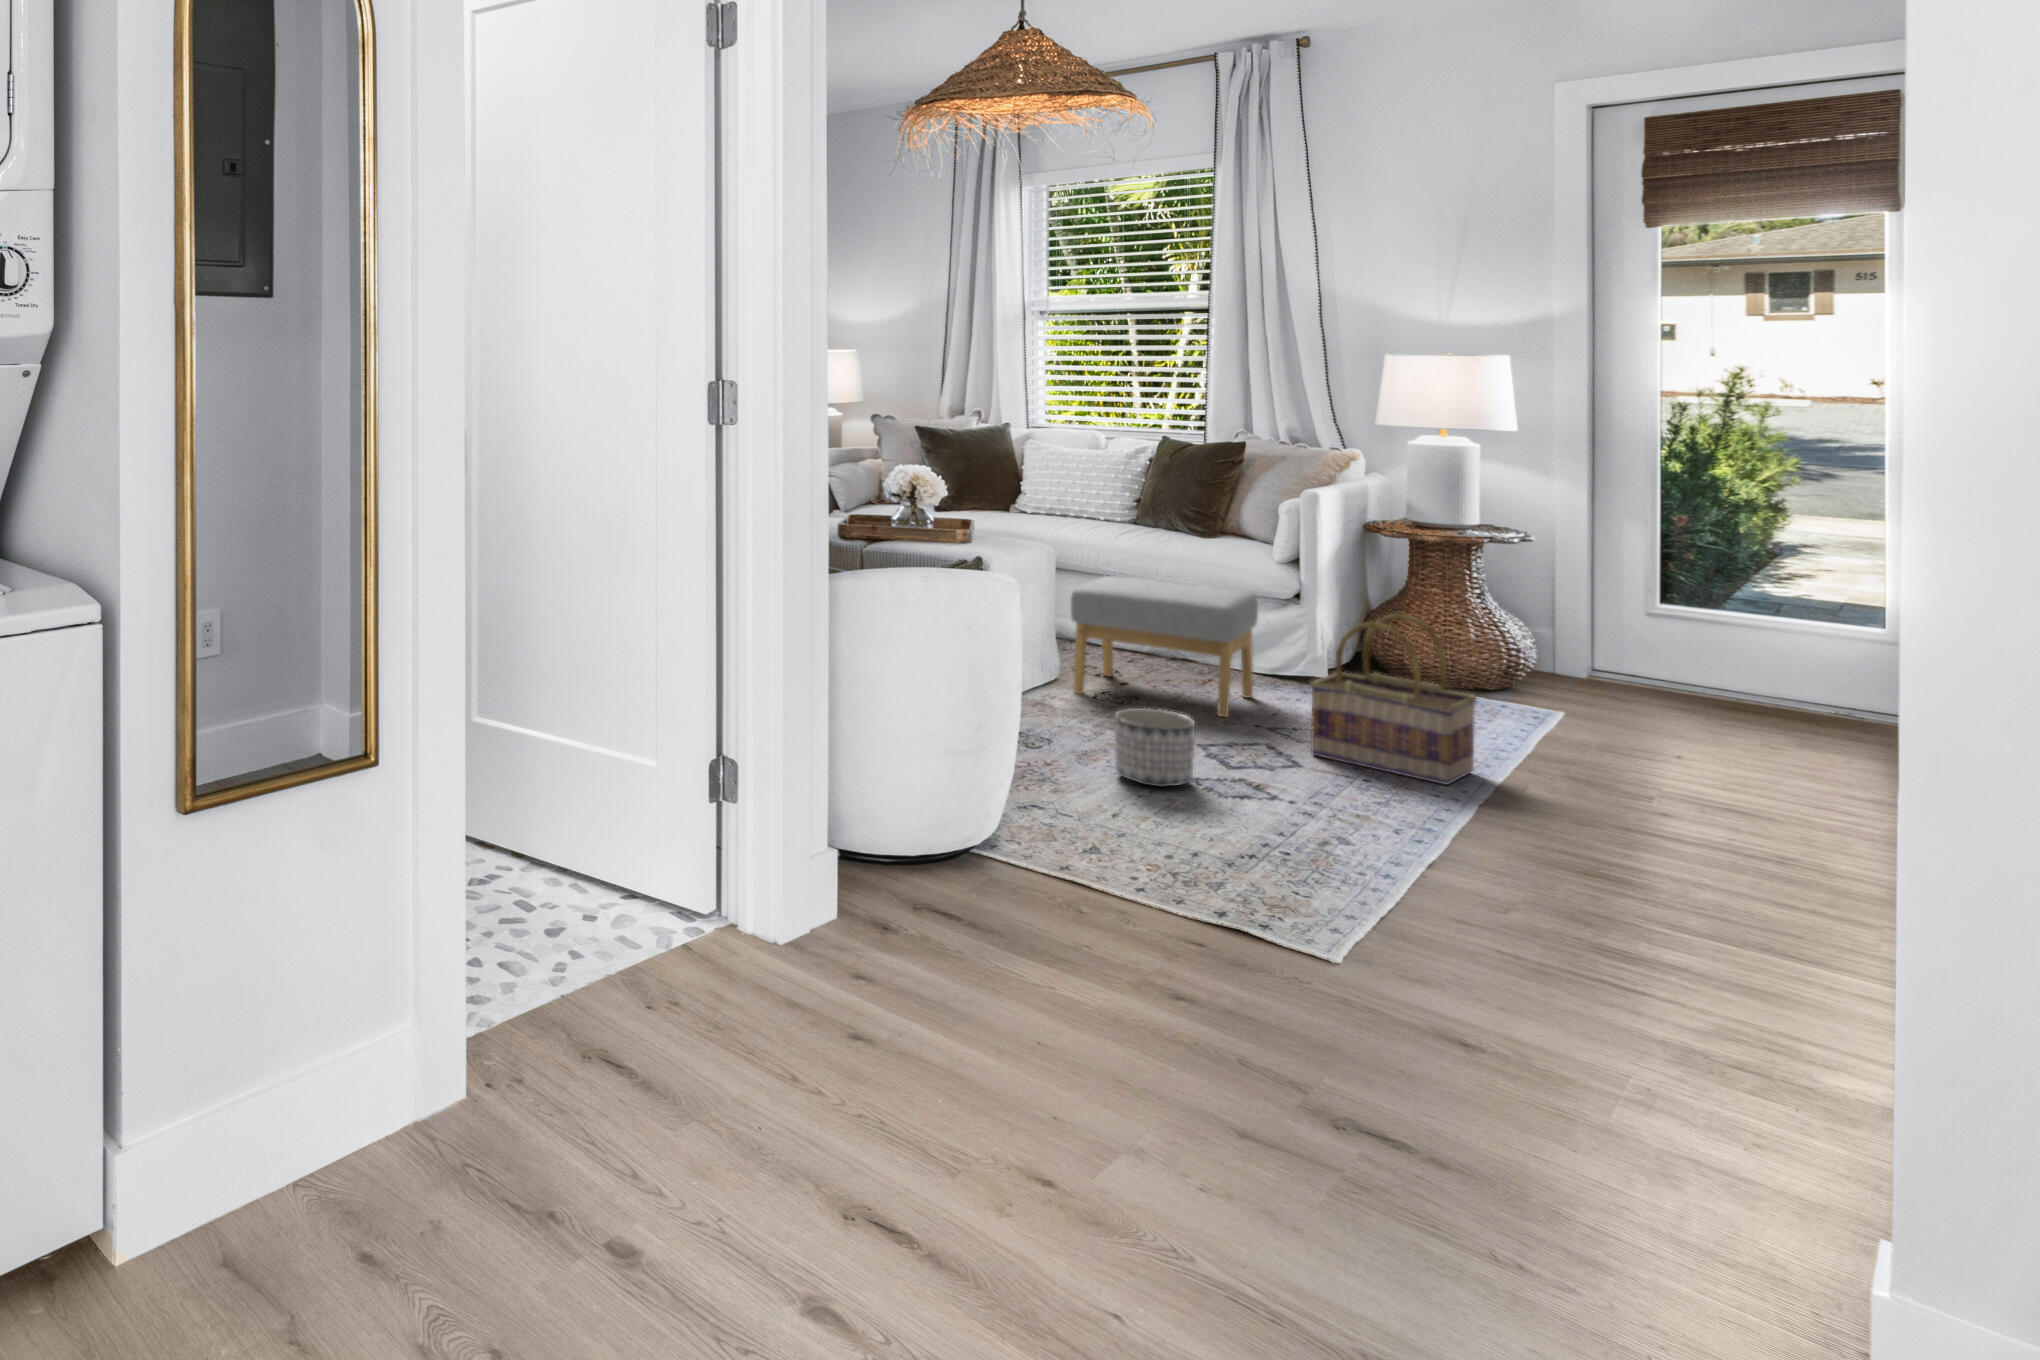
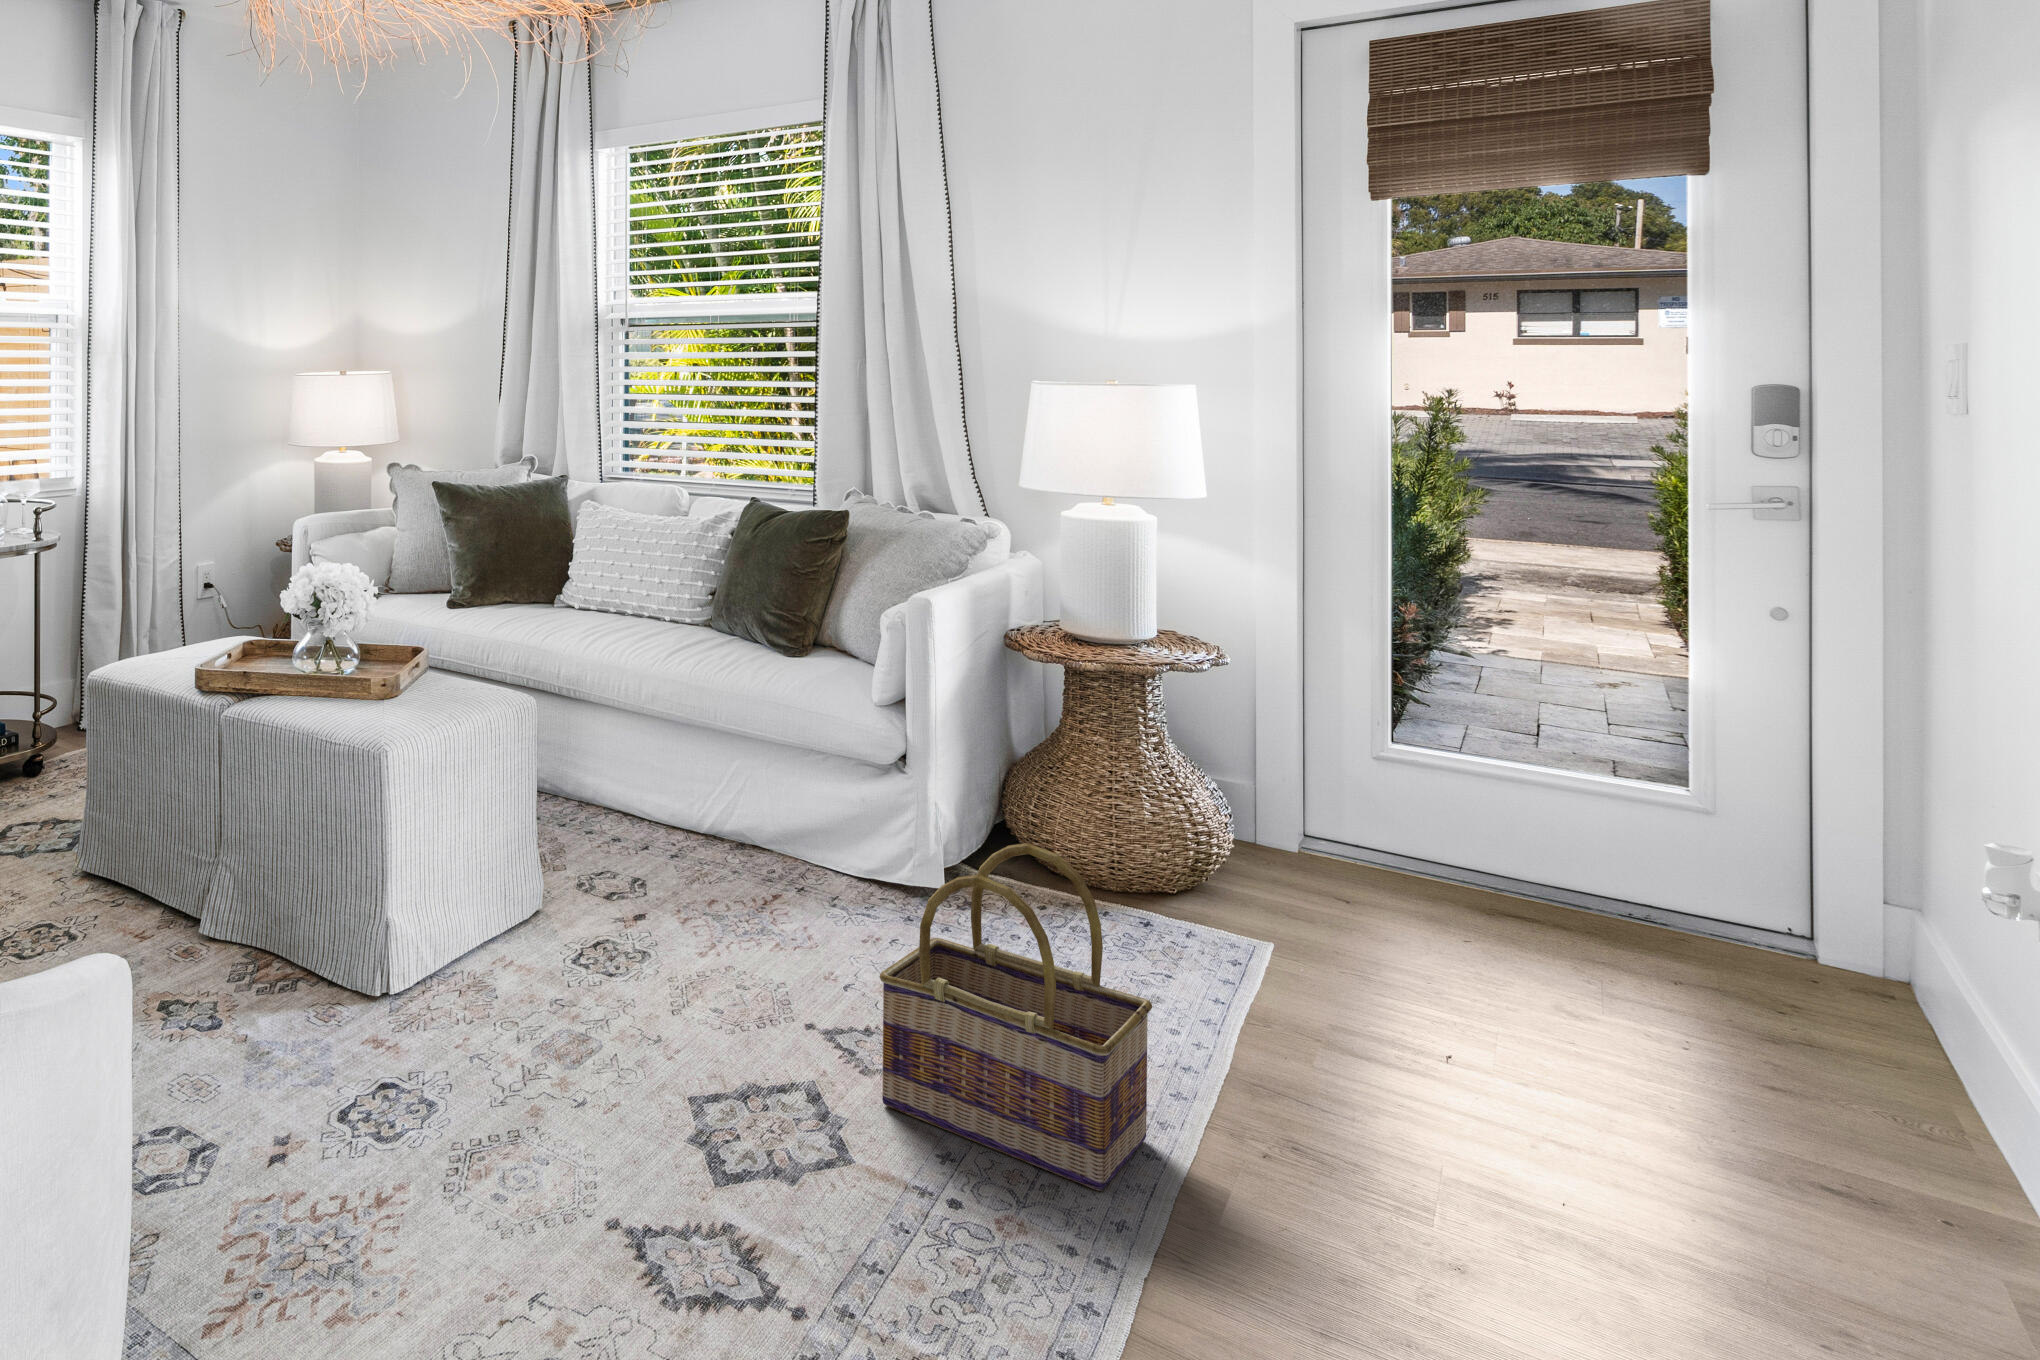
footstool: present [1071,576,1258,717] -> none [548,733,836,994]
planter: present [1115,708,1195,787] -> none [499,1069,643,1261]

